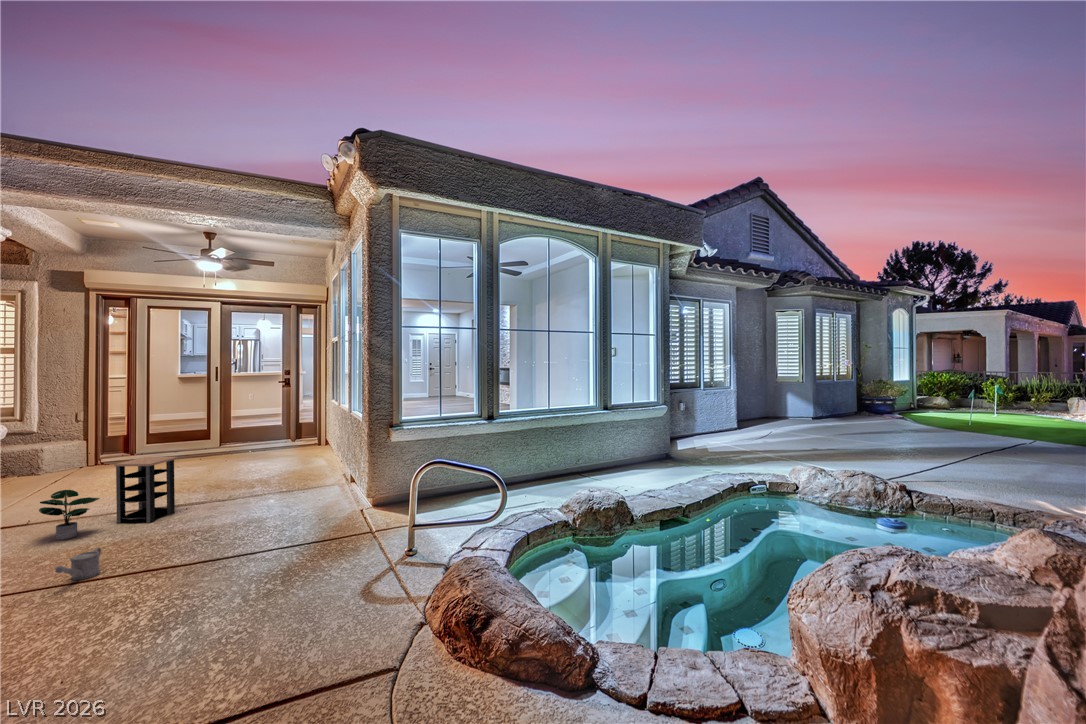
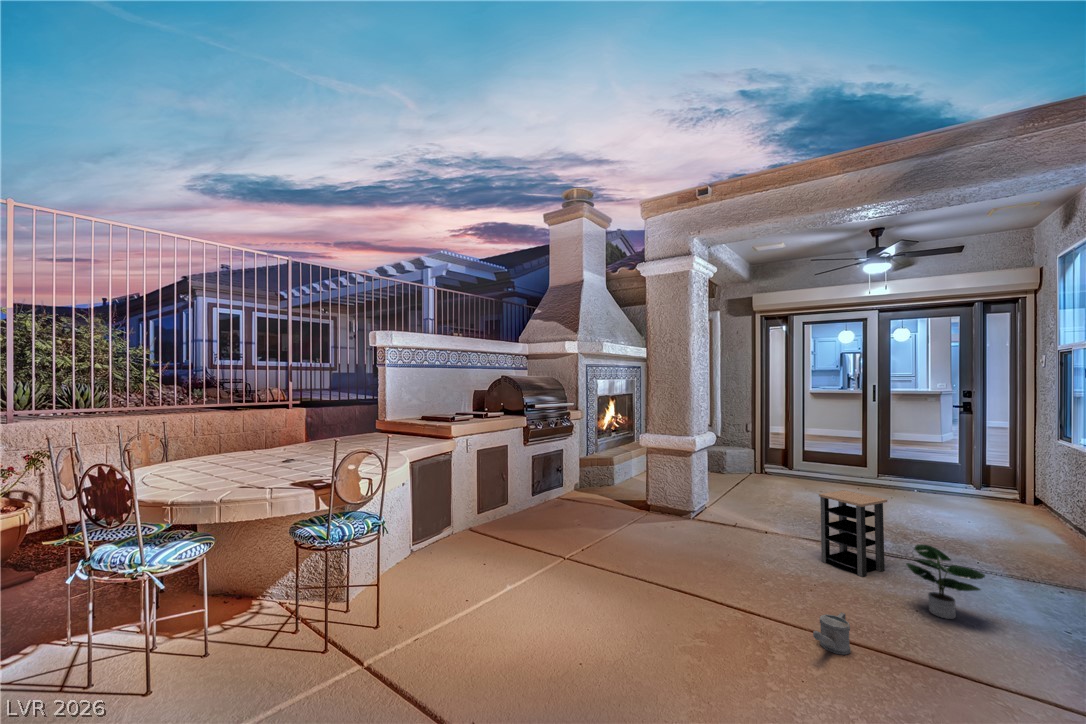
potted plant: present [39,490,99,540] -> present [906,544,985,619]

